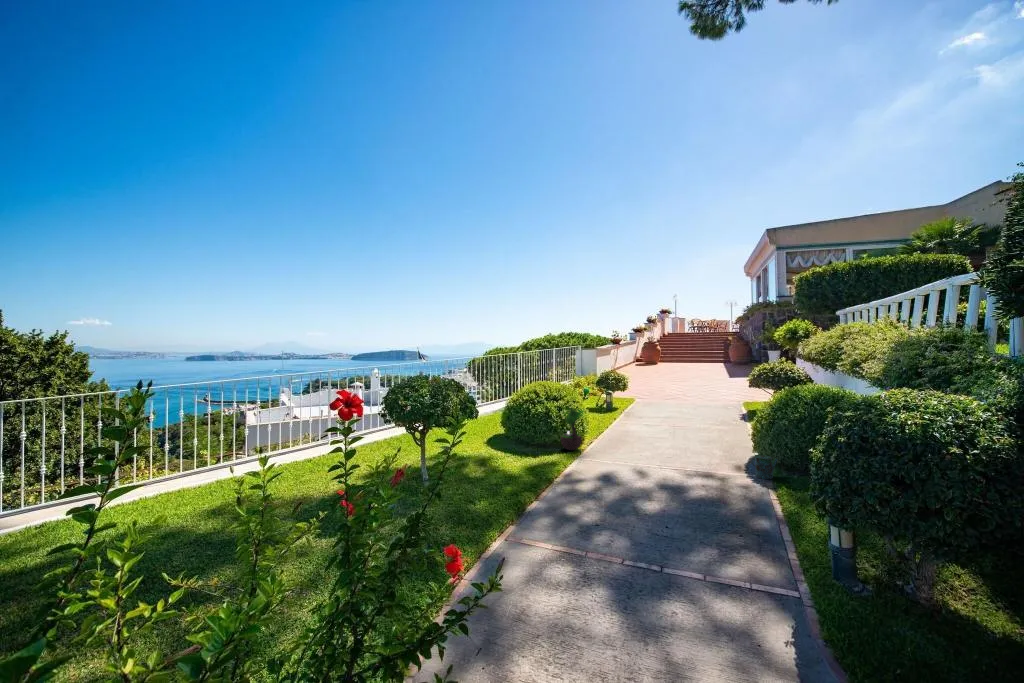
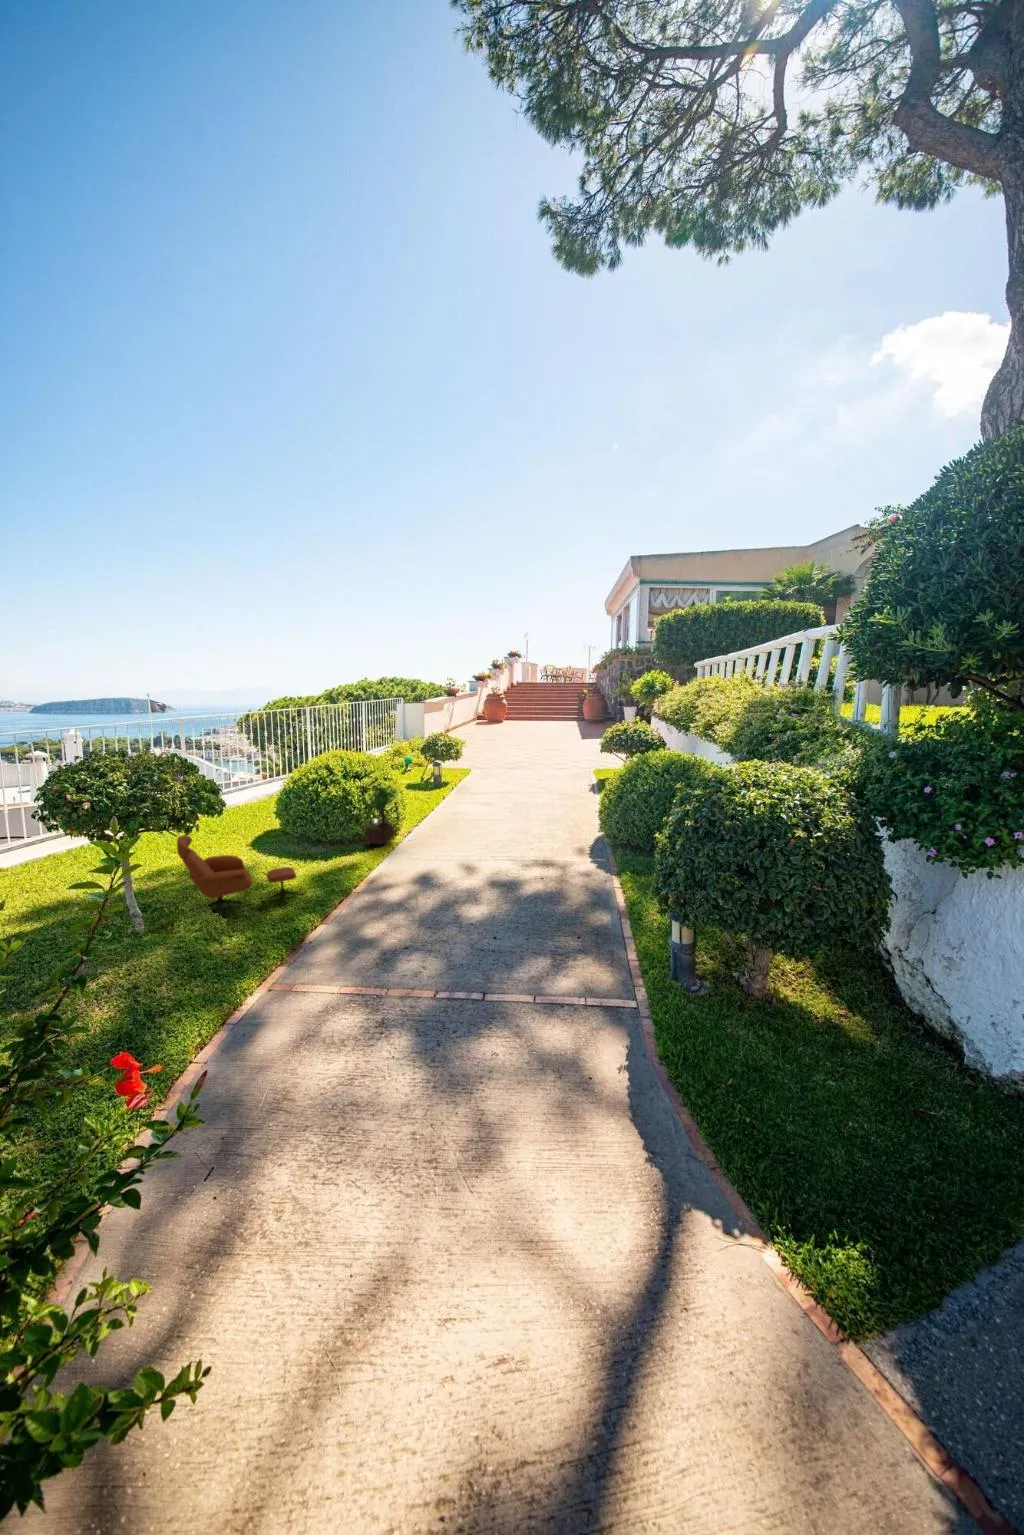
lounge chair: none [452,433,524,490] -> present [177,835,298,915]
watering can: present [752,455,777,479] -> none [600,831,632,864]

